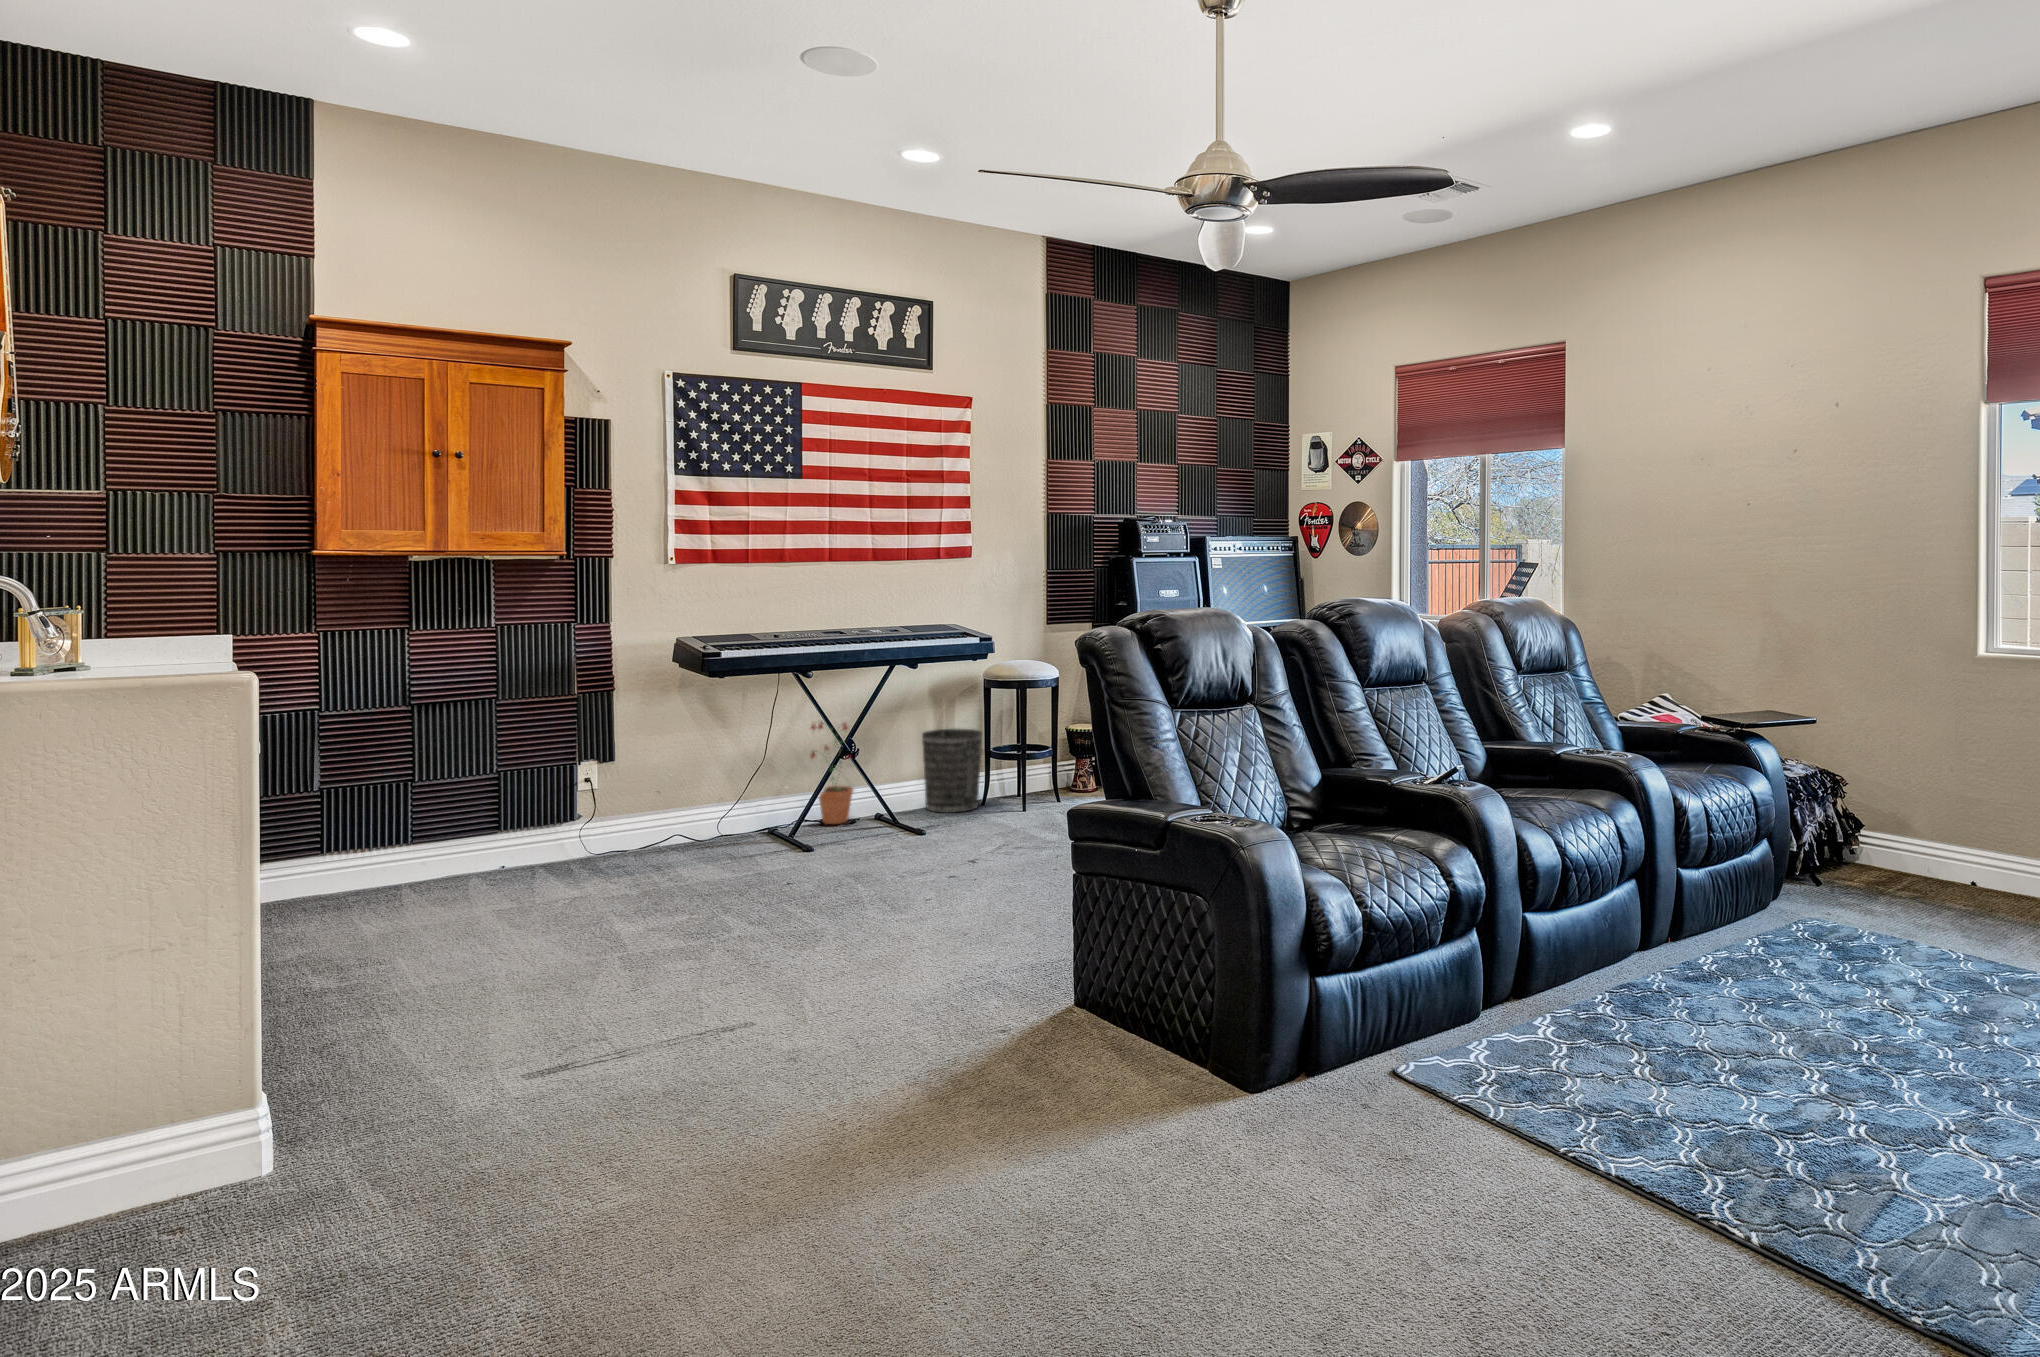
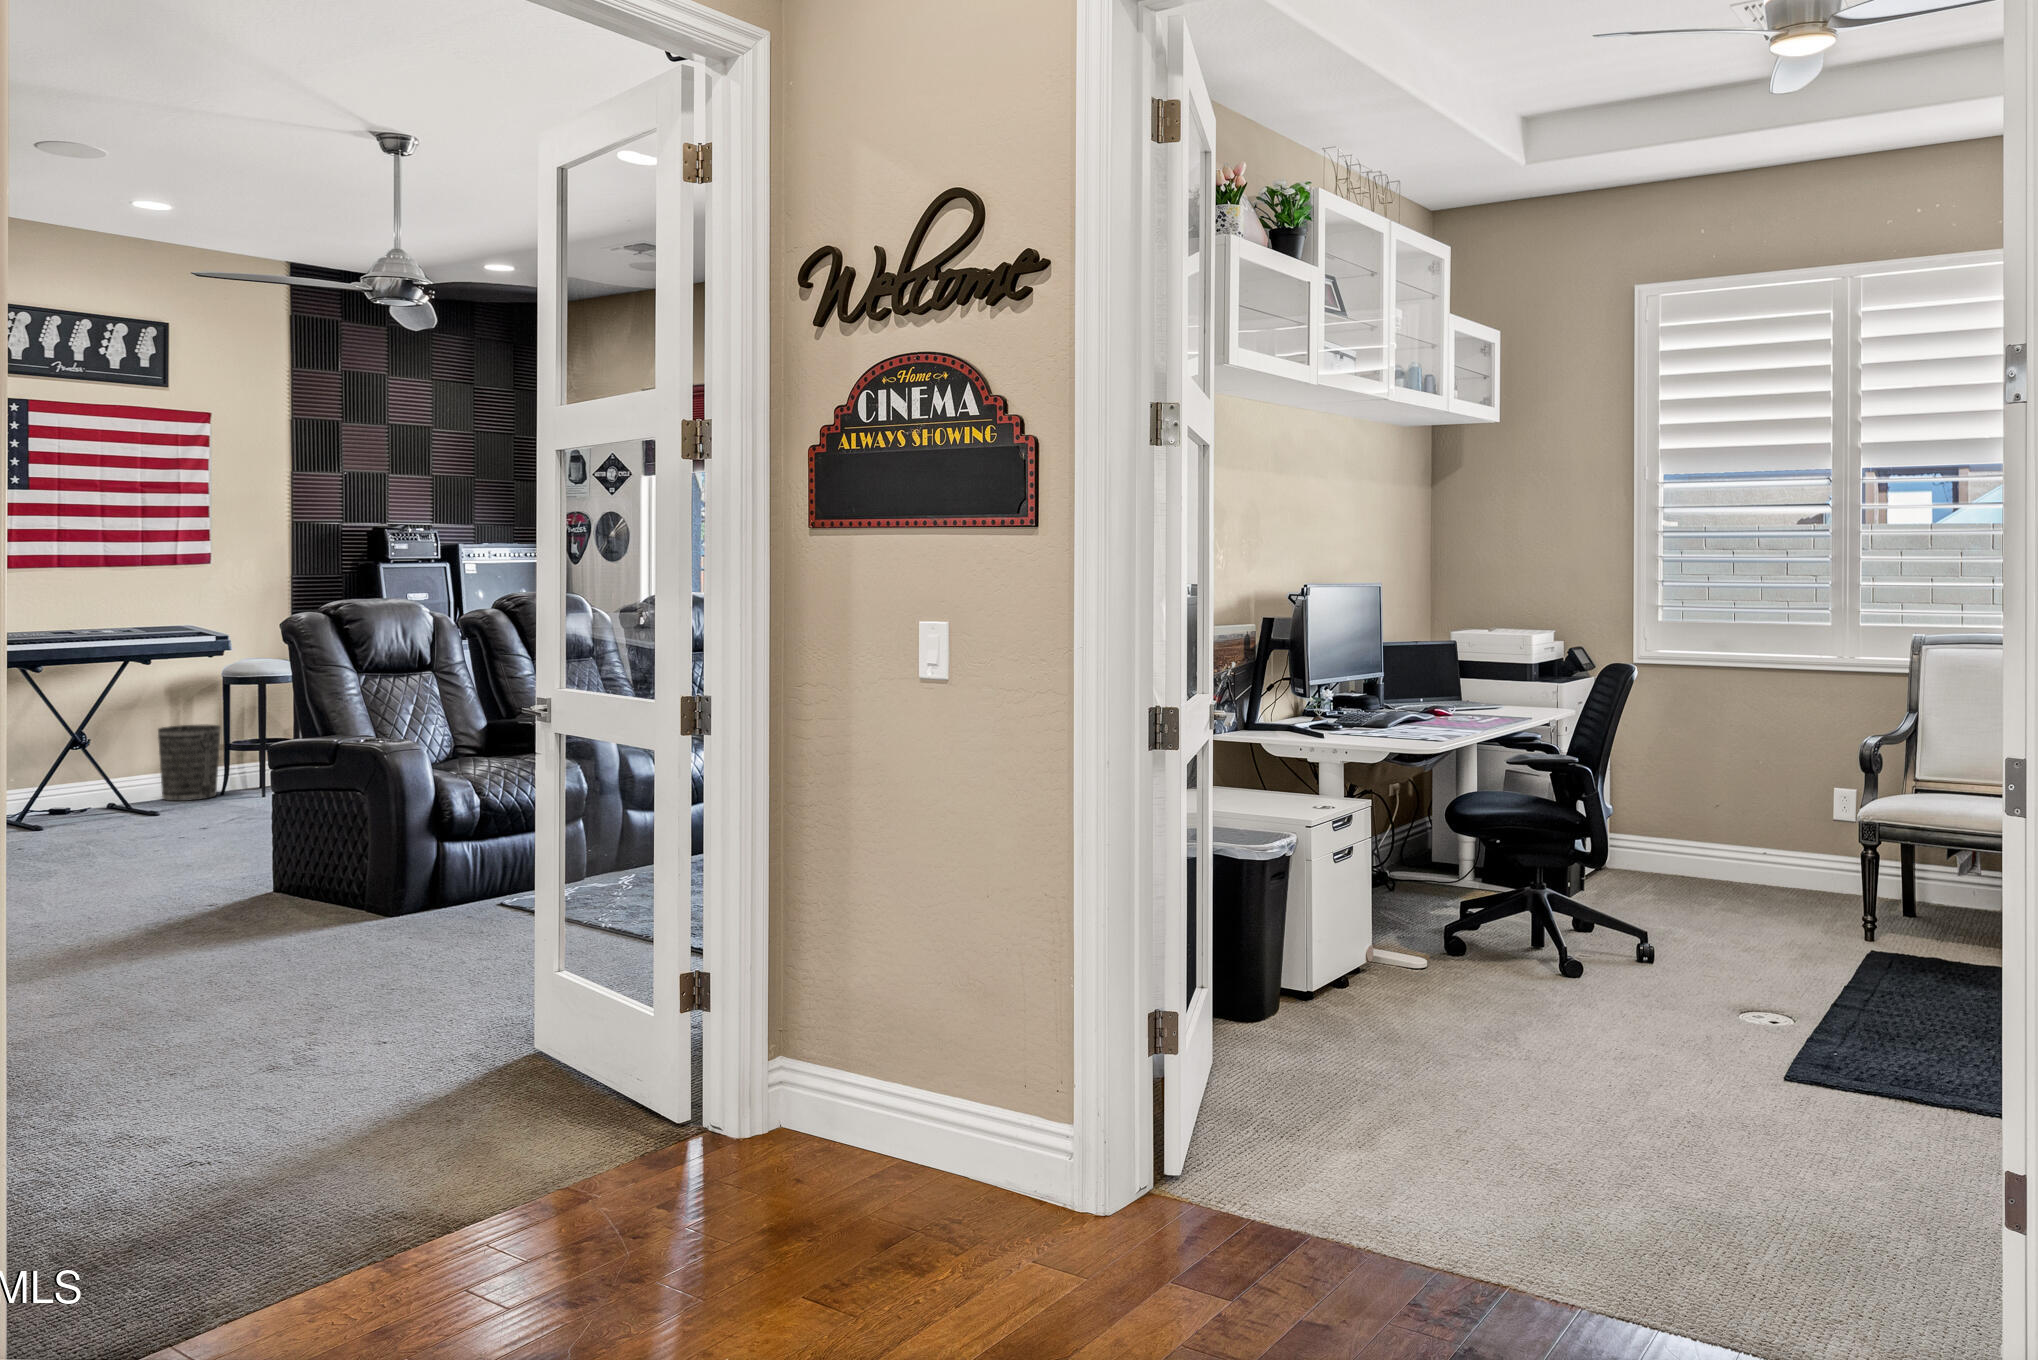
potted plant: present [810,722,853,824] -> none [38,717,92,813]

